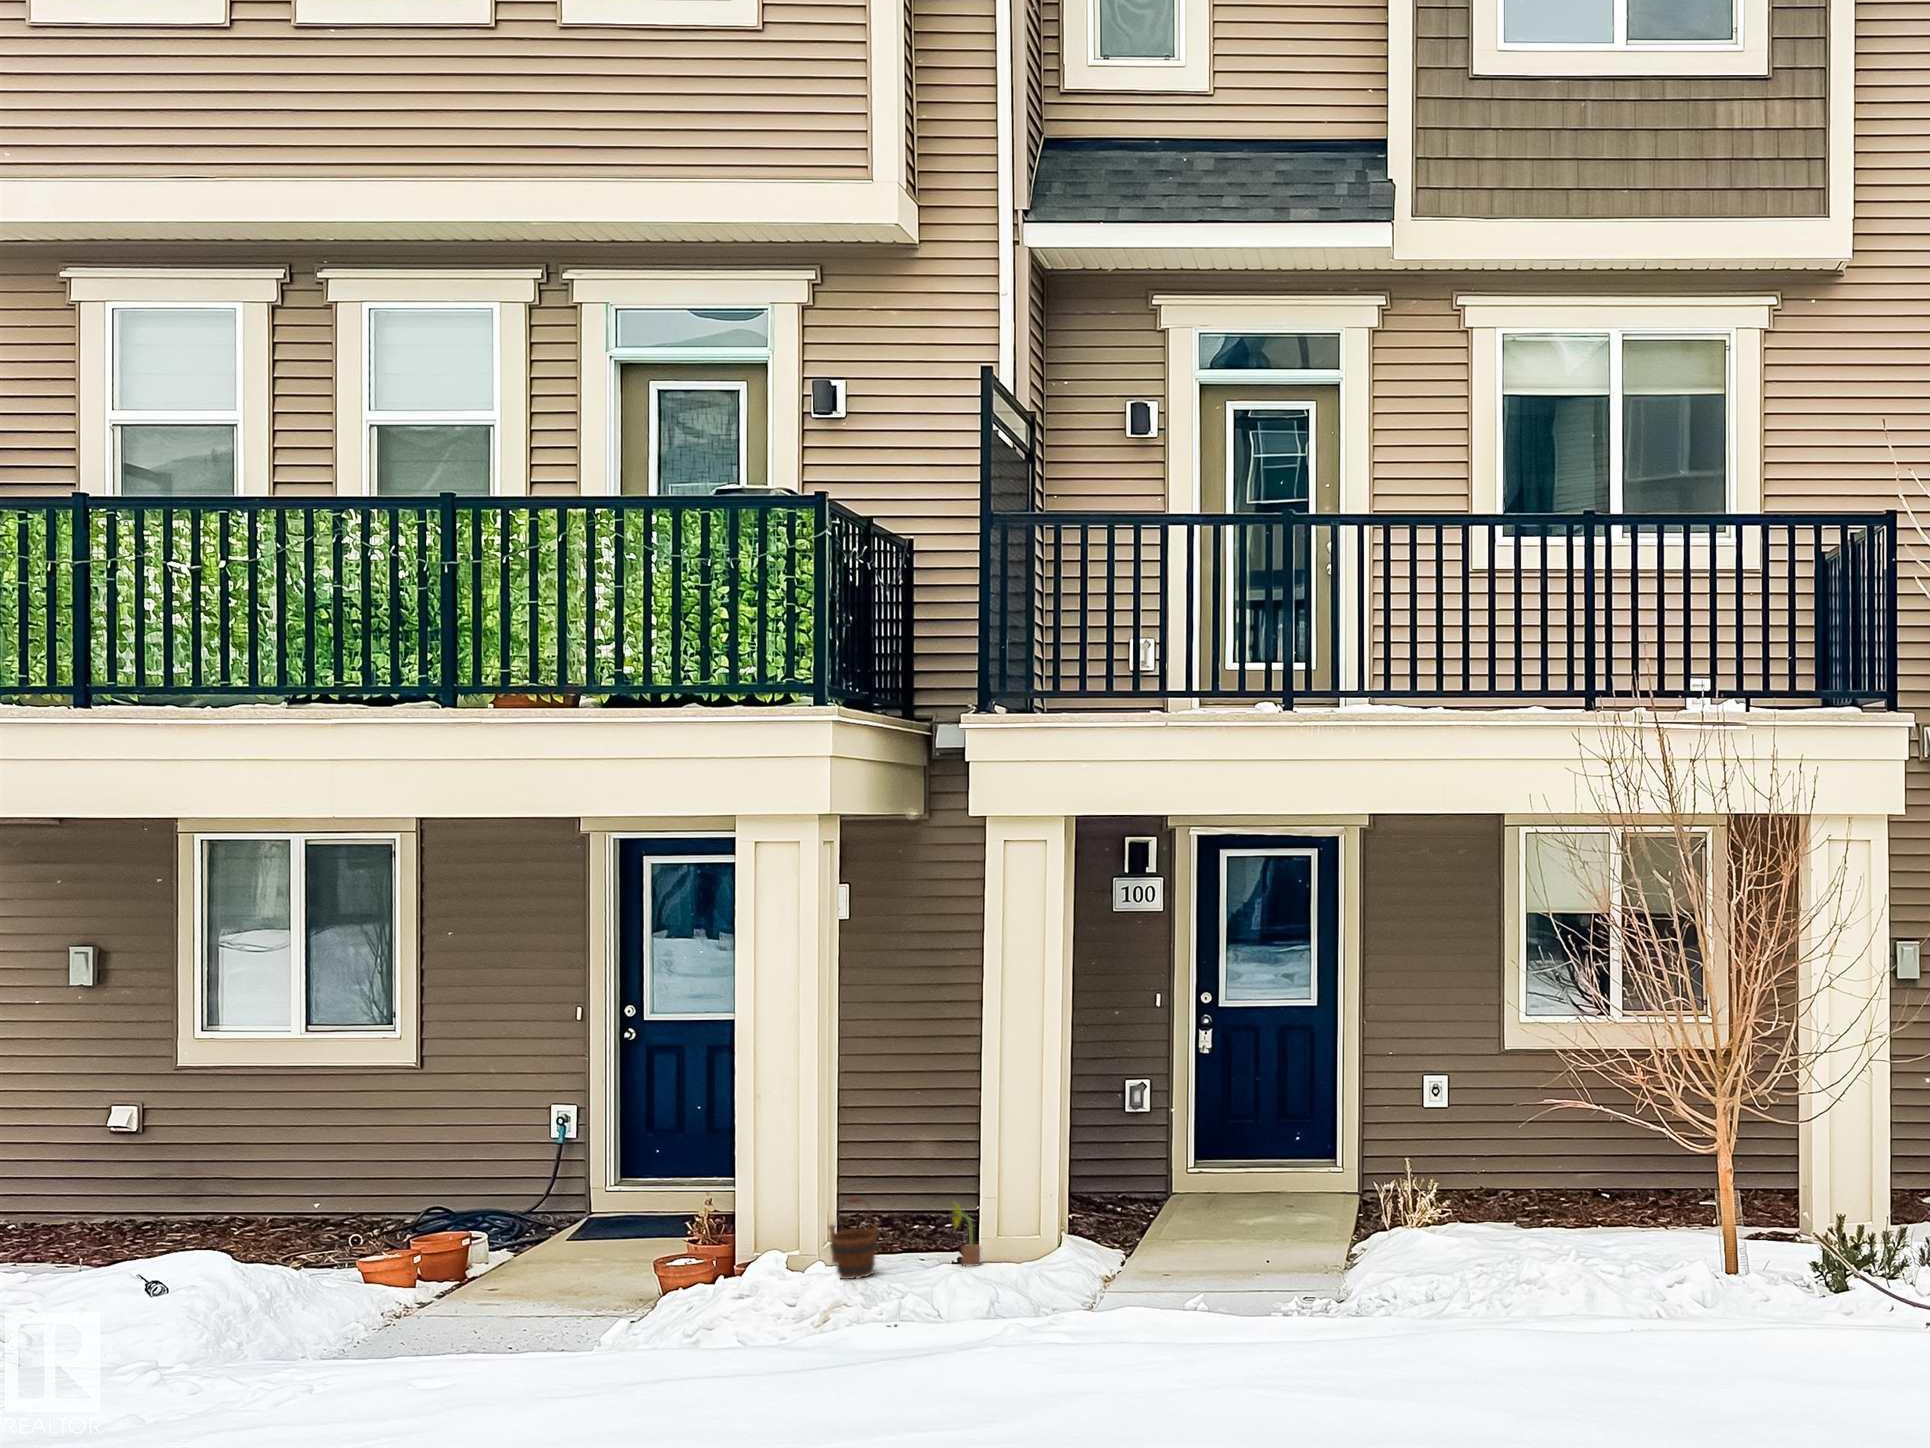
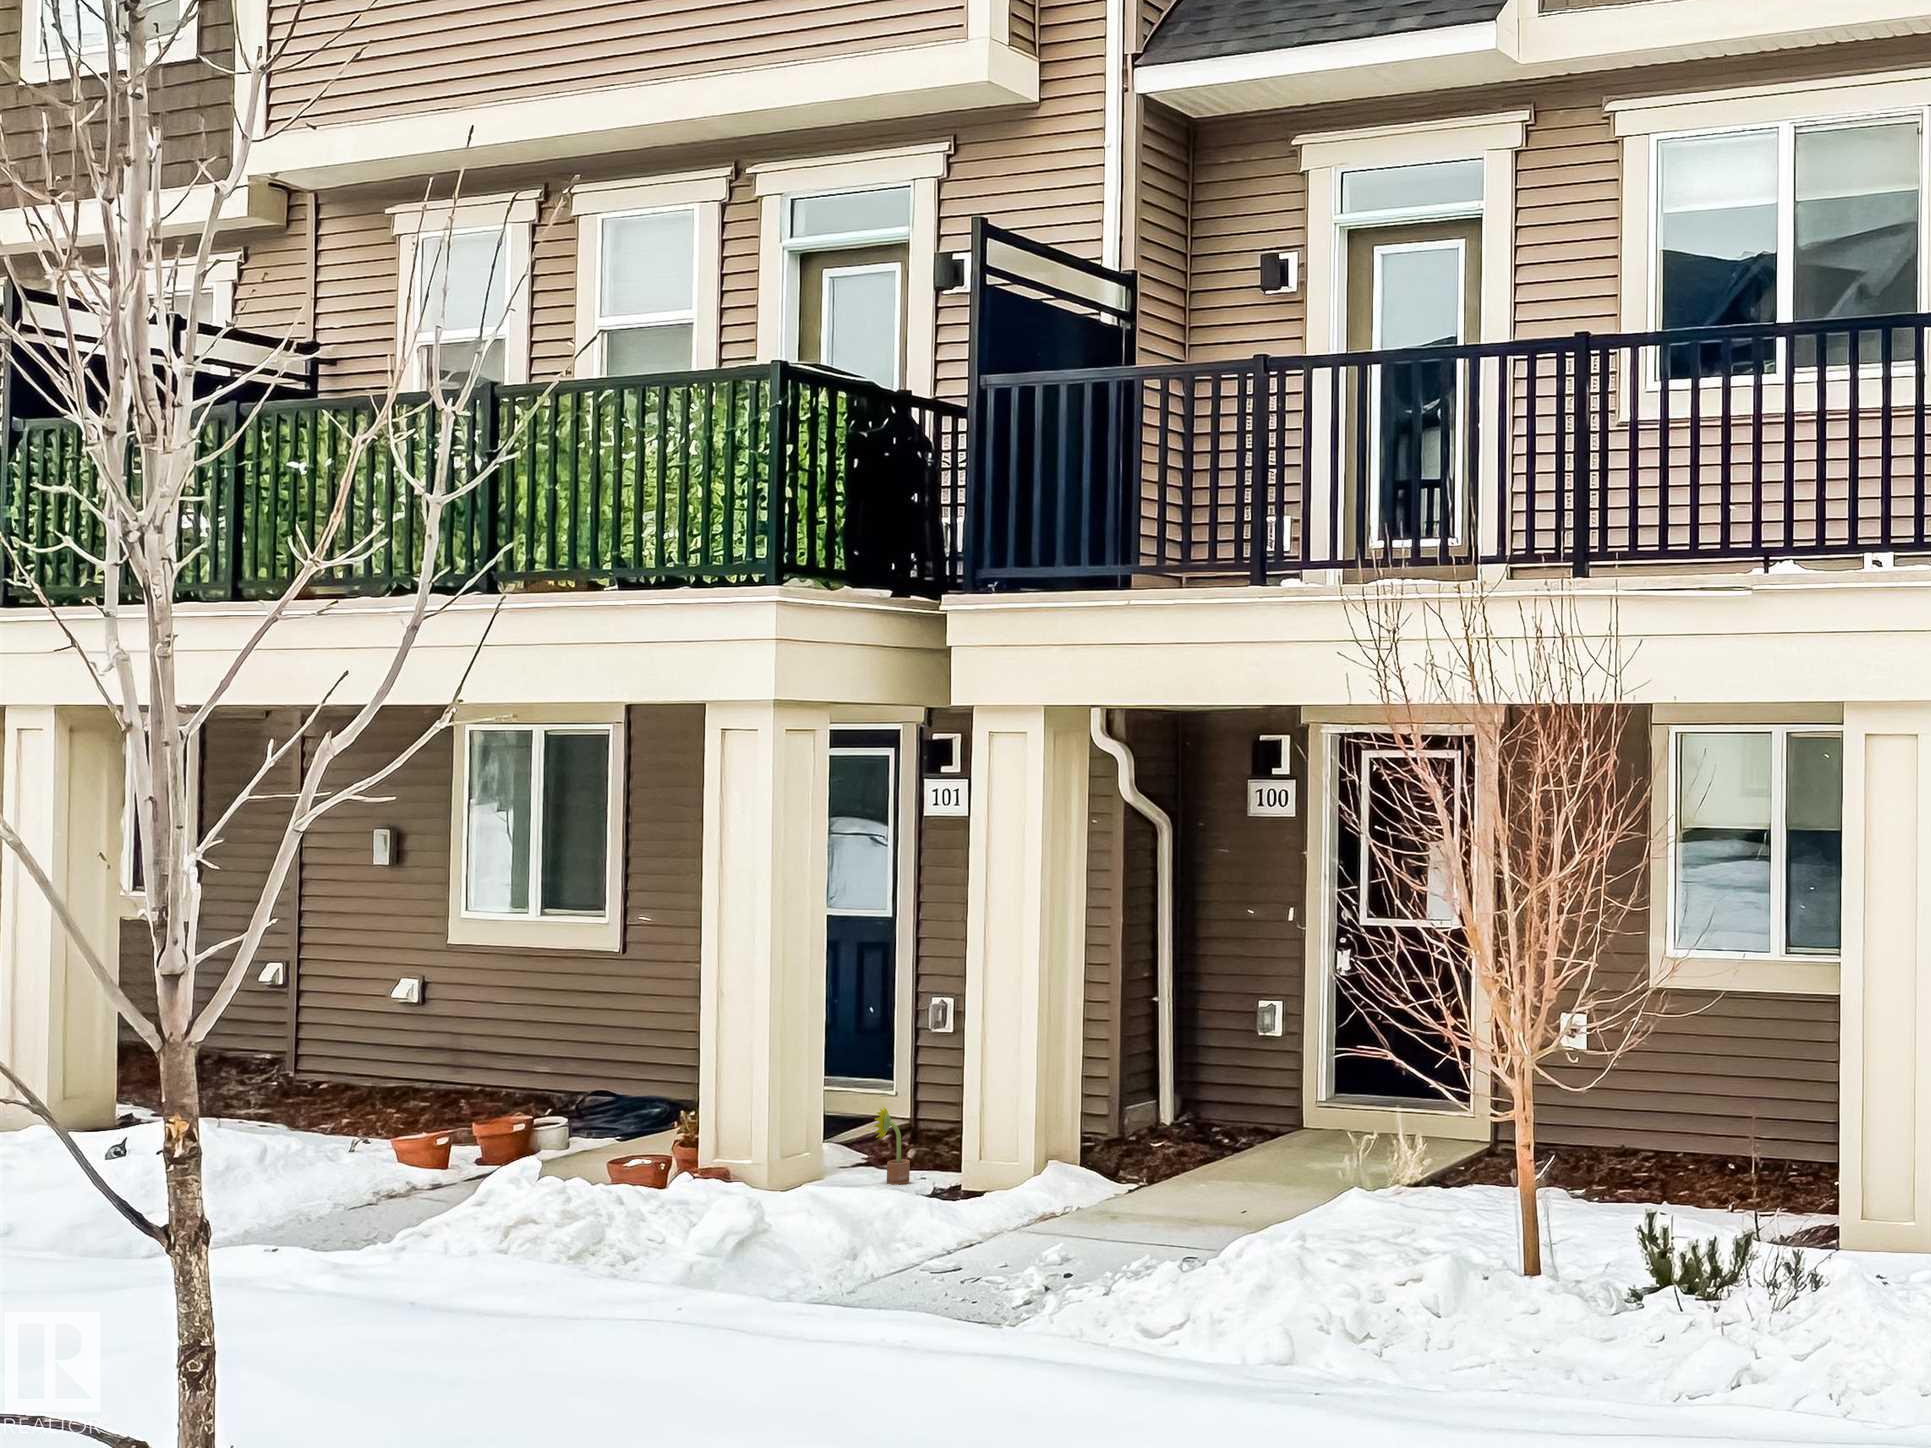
wooden bucket: present [829,1197,880,1279] -> none [739,1089,794,1183]

